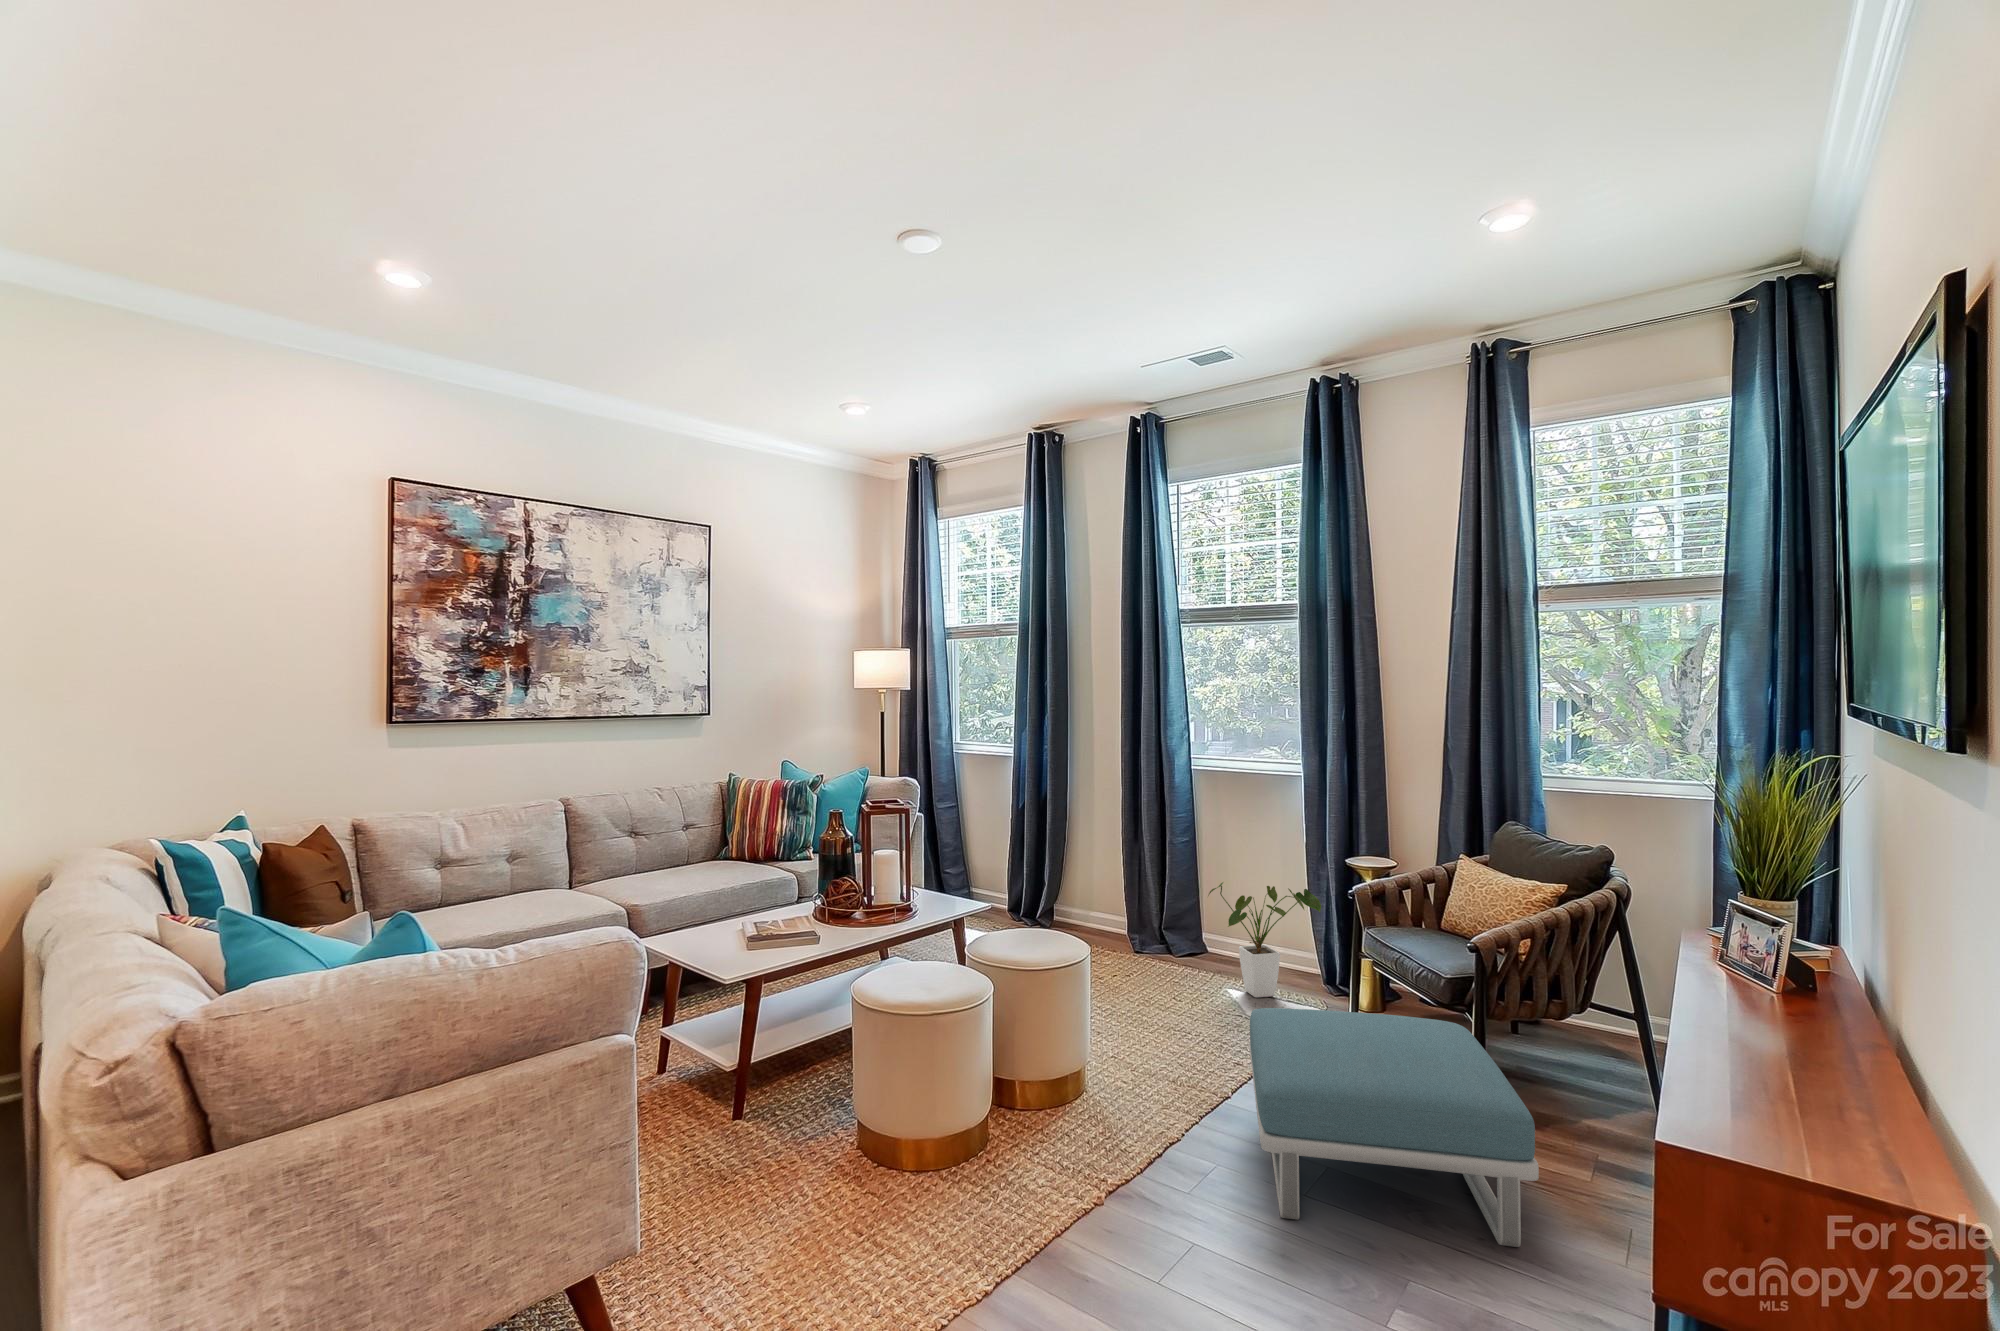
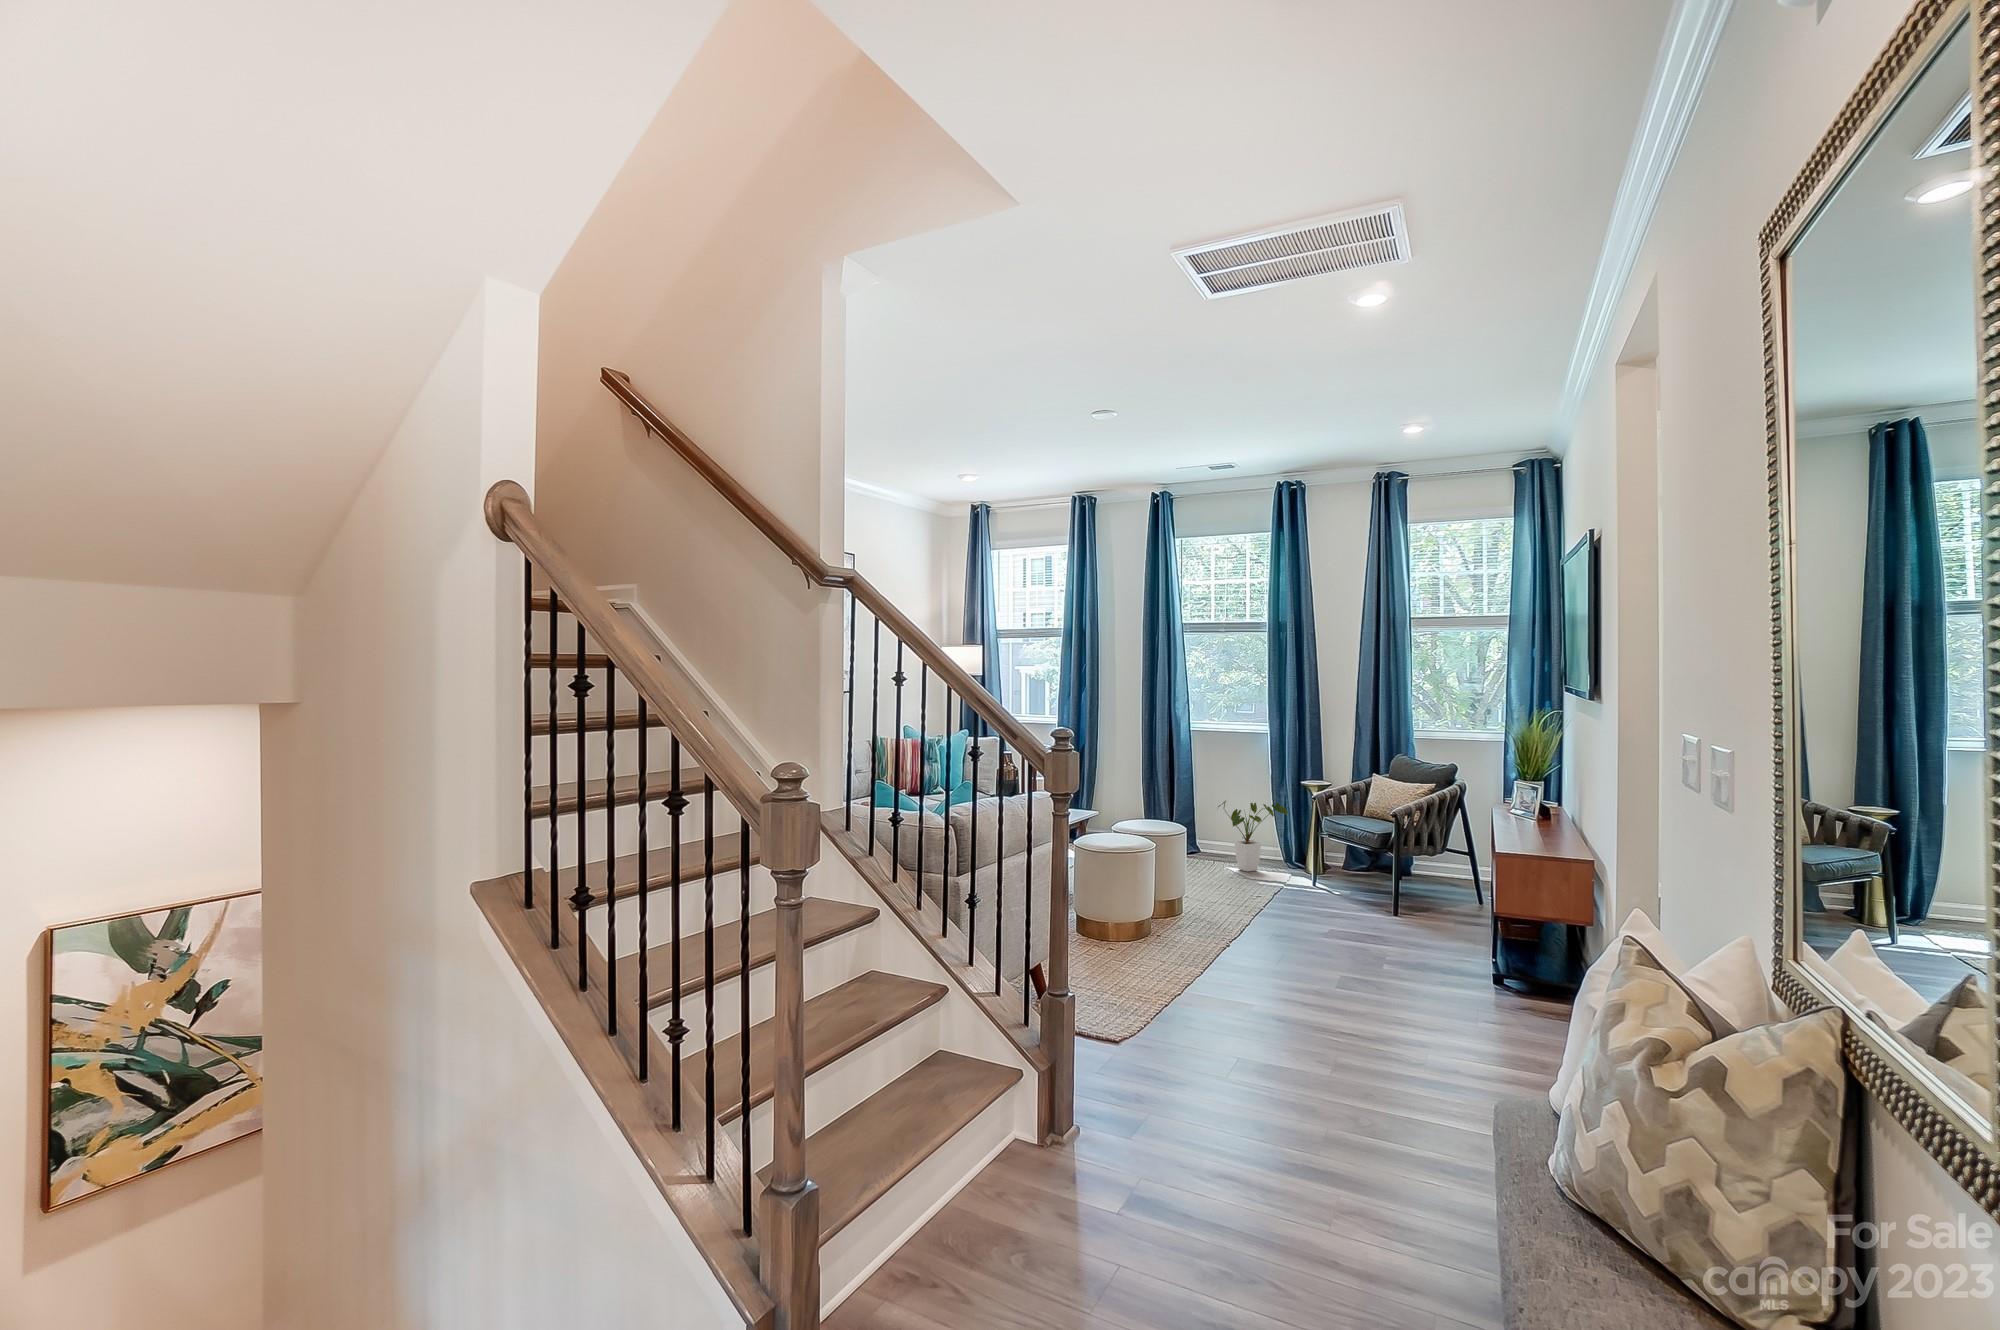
footstool: present [1250,1008,1539,1247] -> none [1275,854,1432,940]

